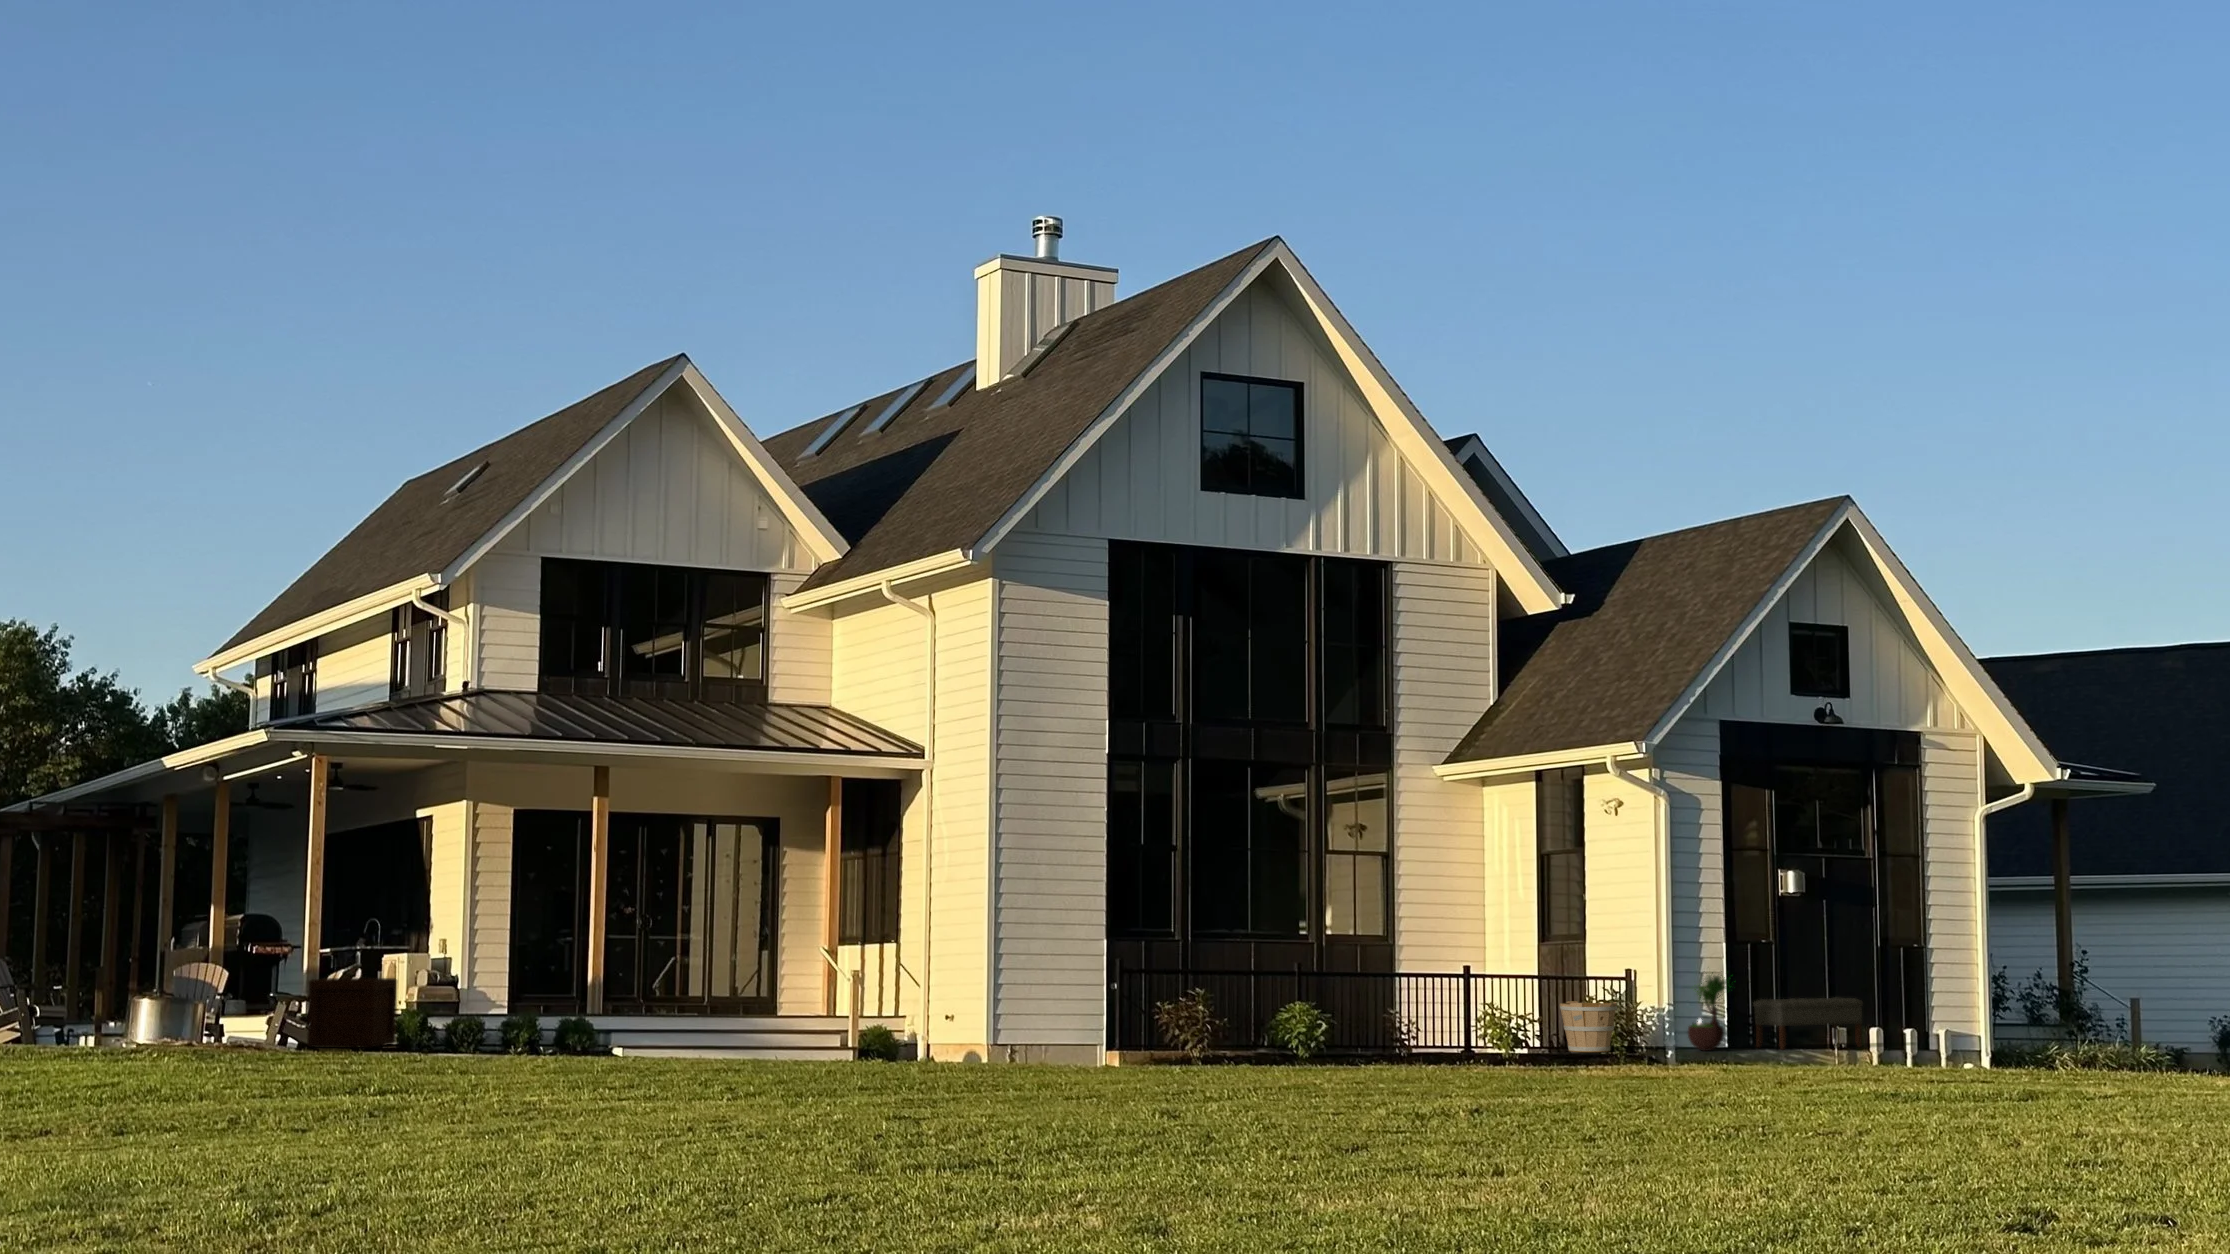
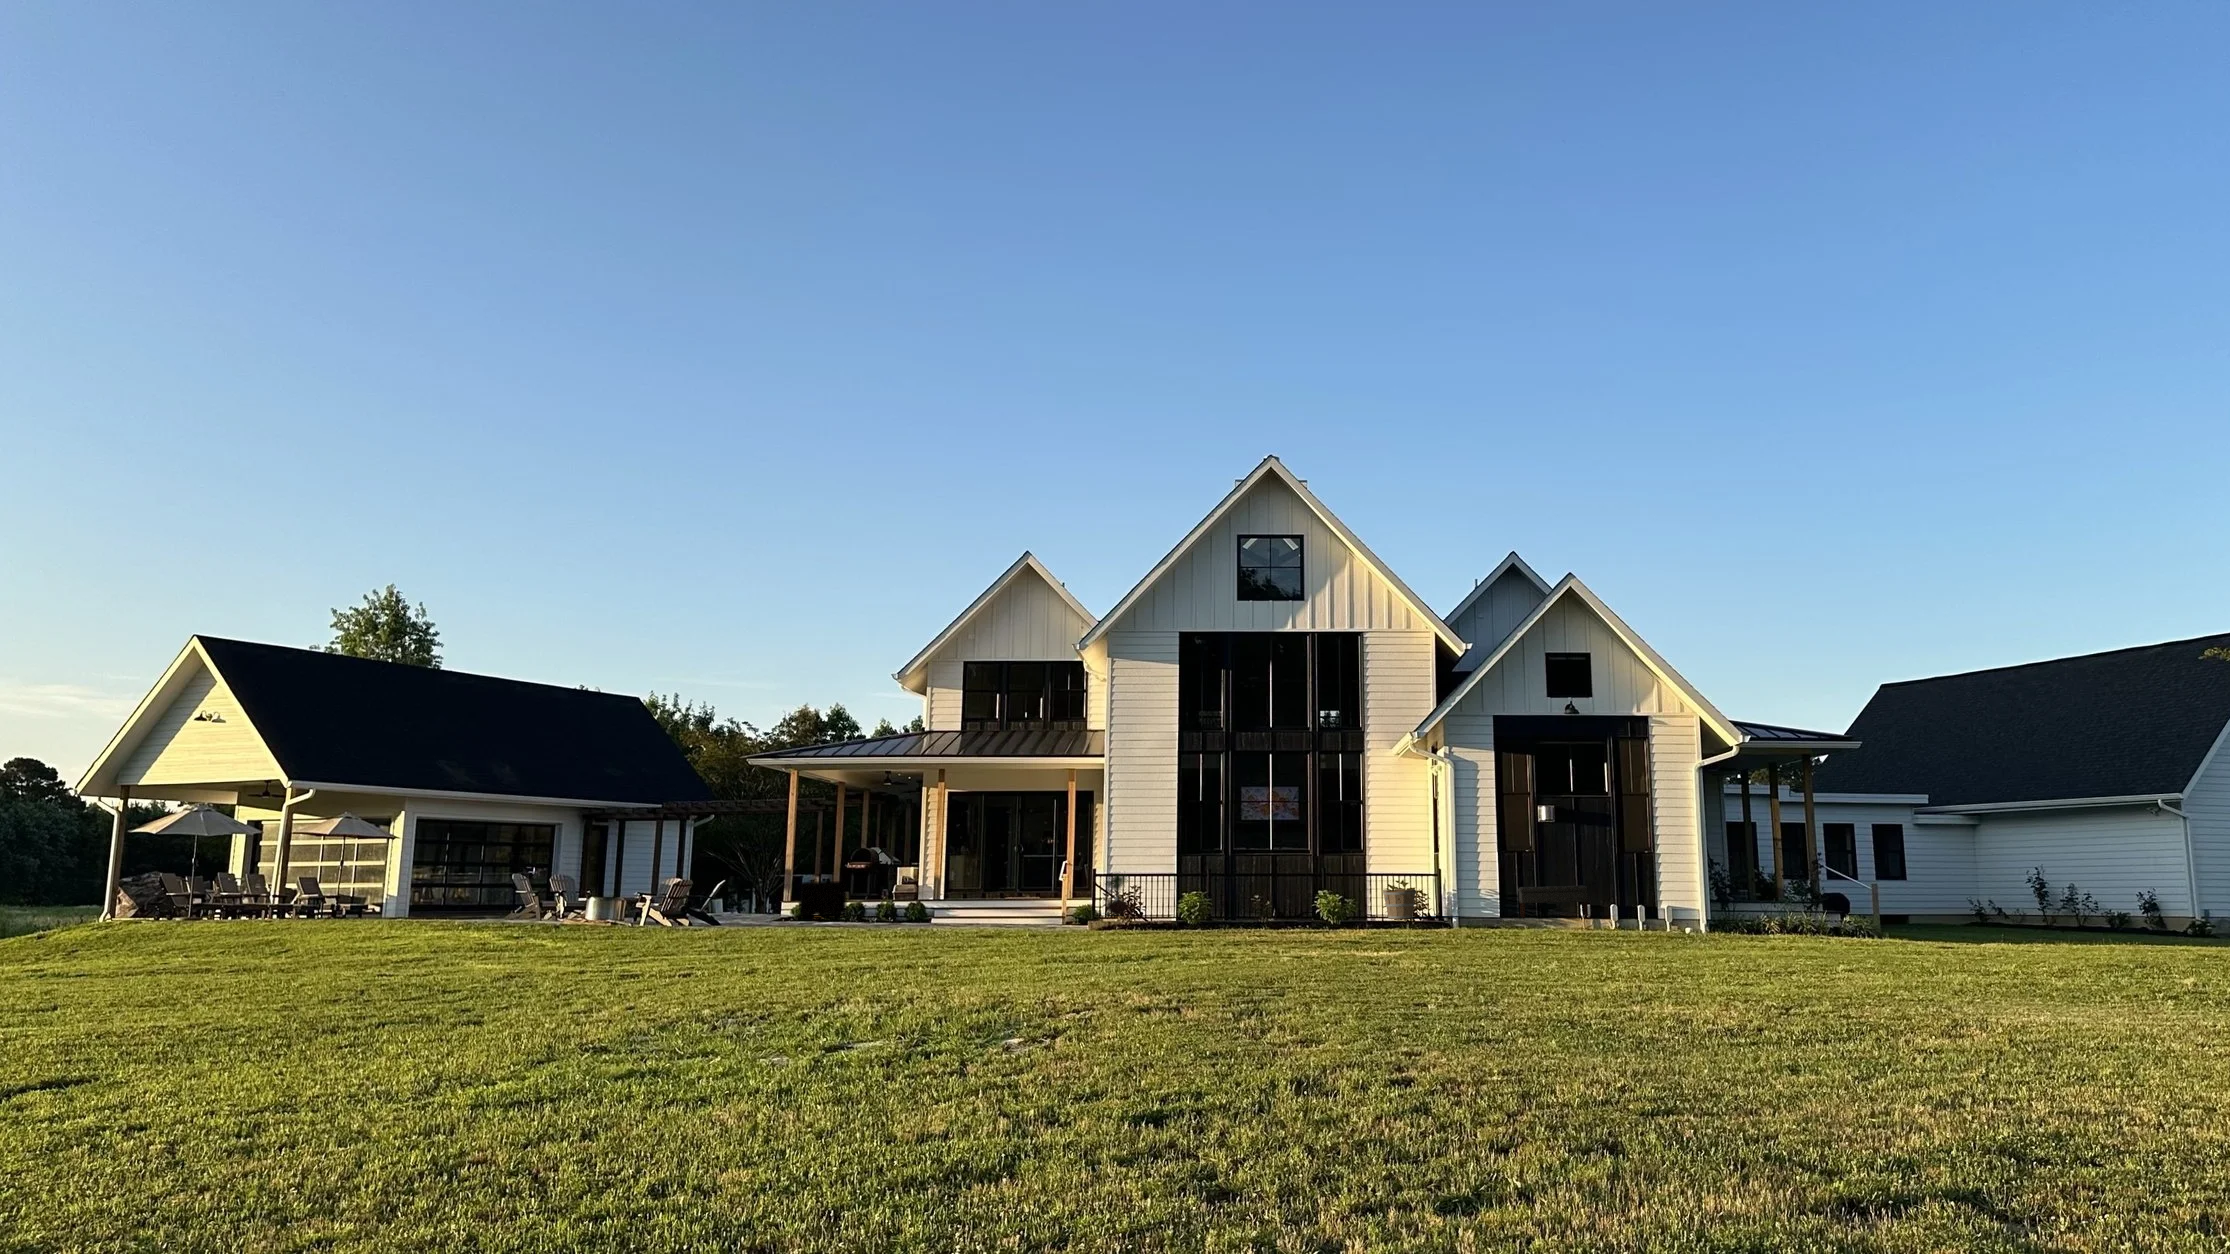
potted tree: present [1688,972,1732,1051] -> present [1106,873,1128,916]

